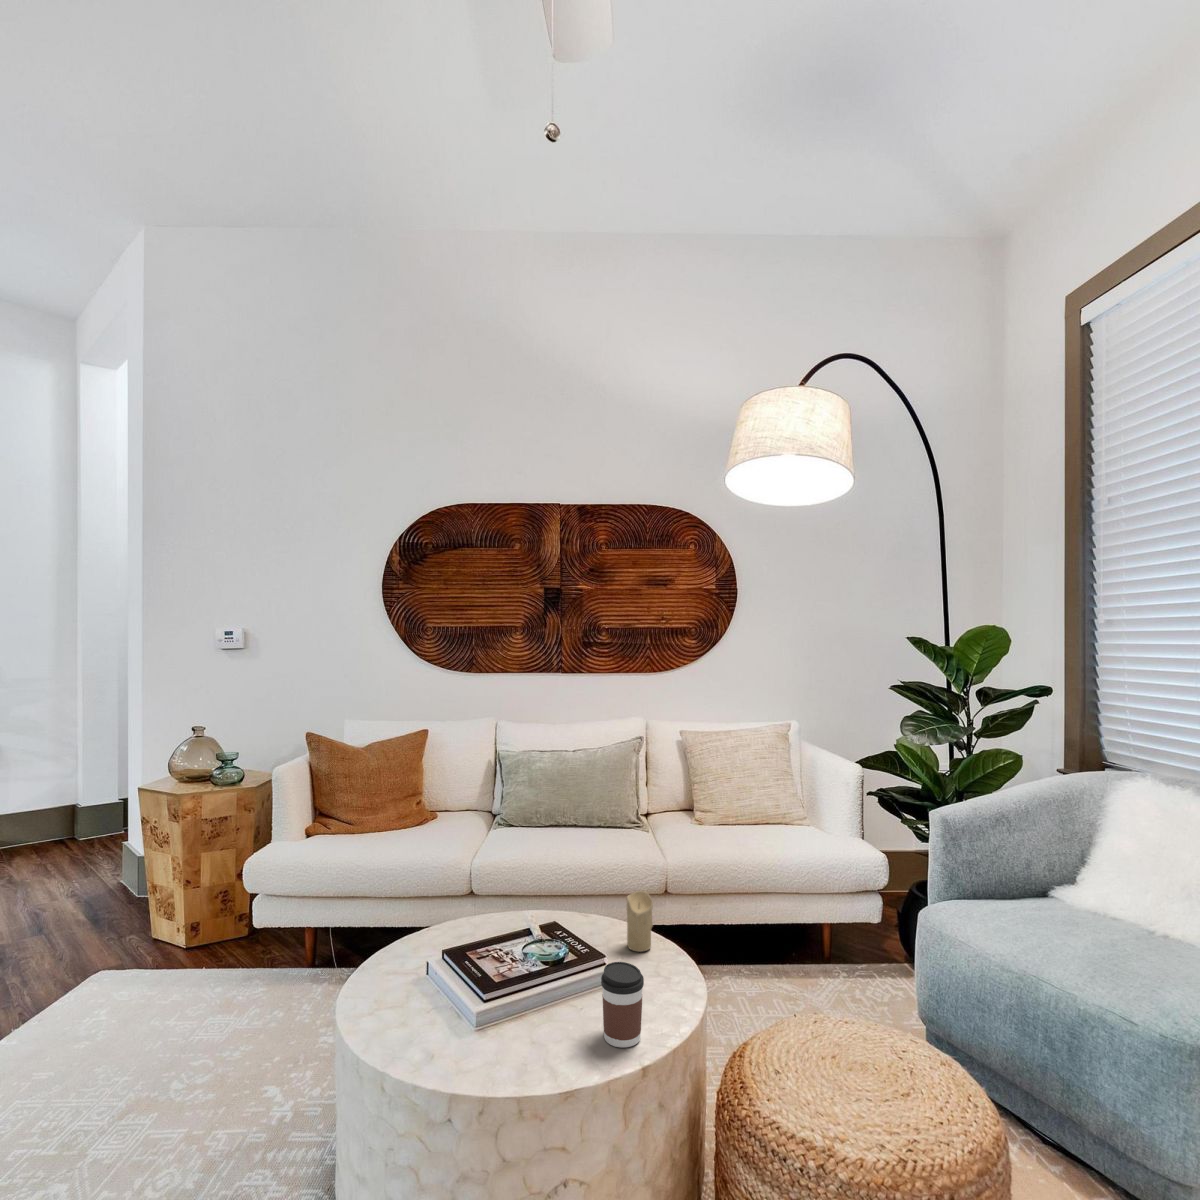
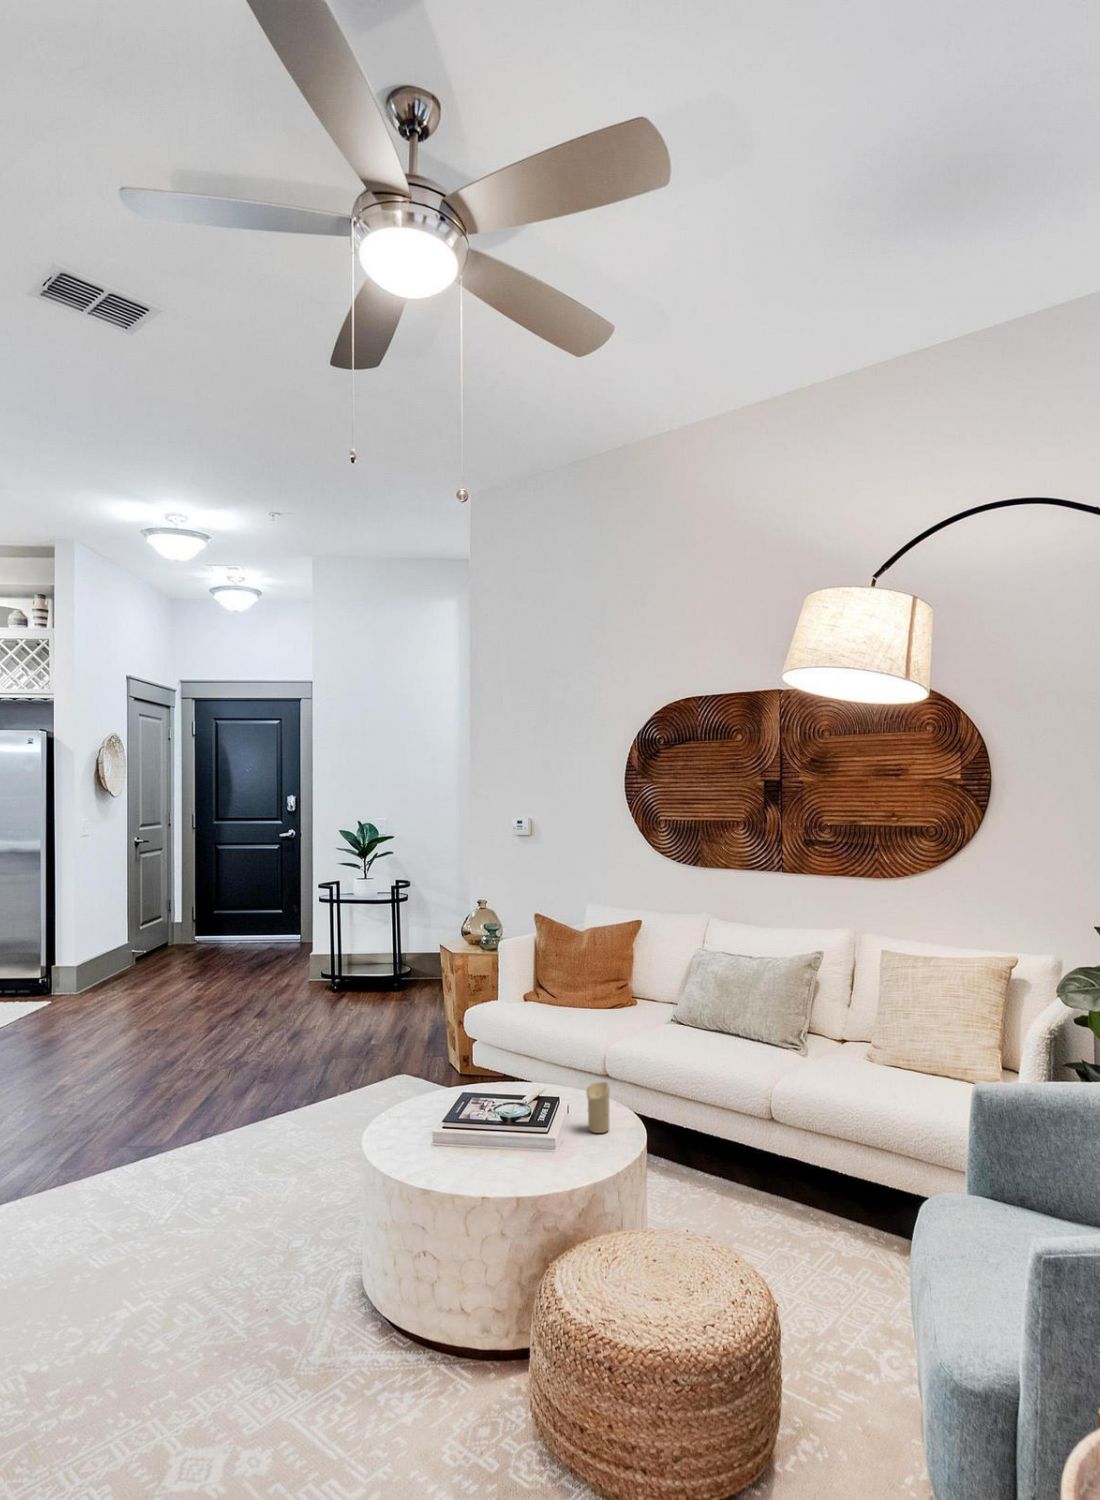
coffee cup: present [601,962,644,1047] -> none [471,1111,503,1172]

